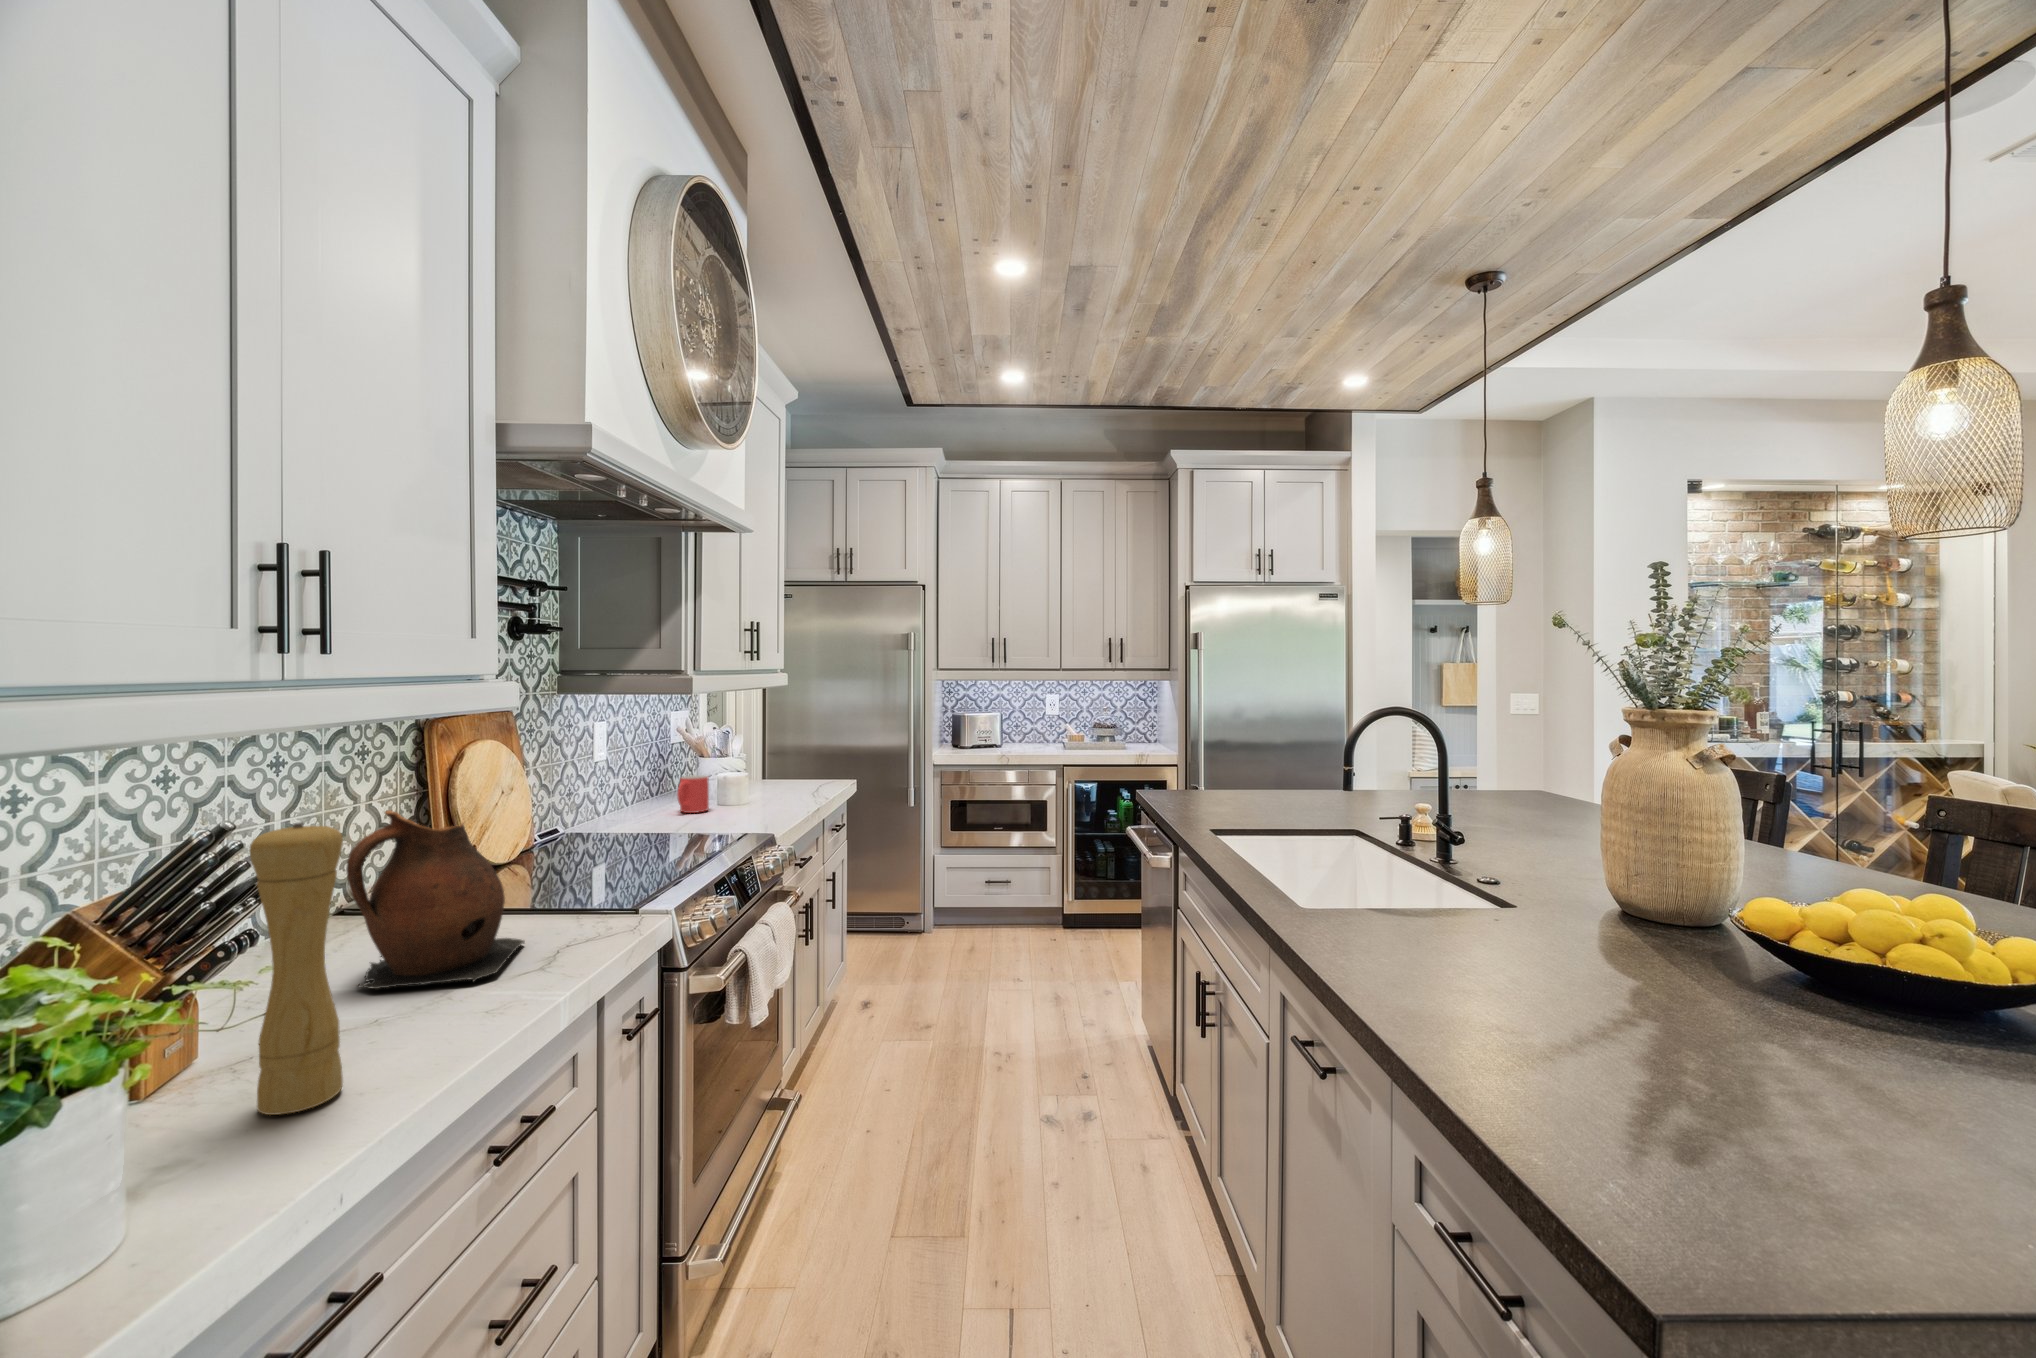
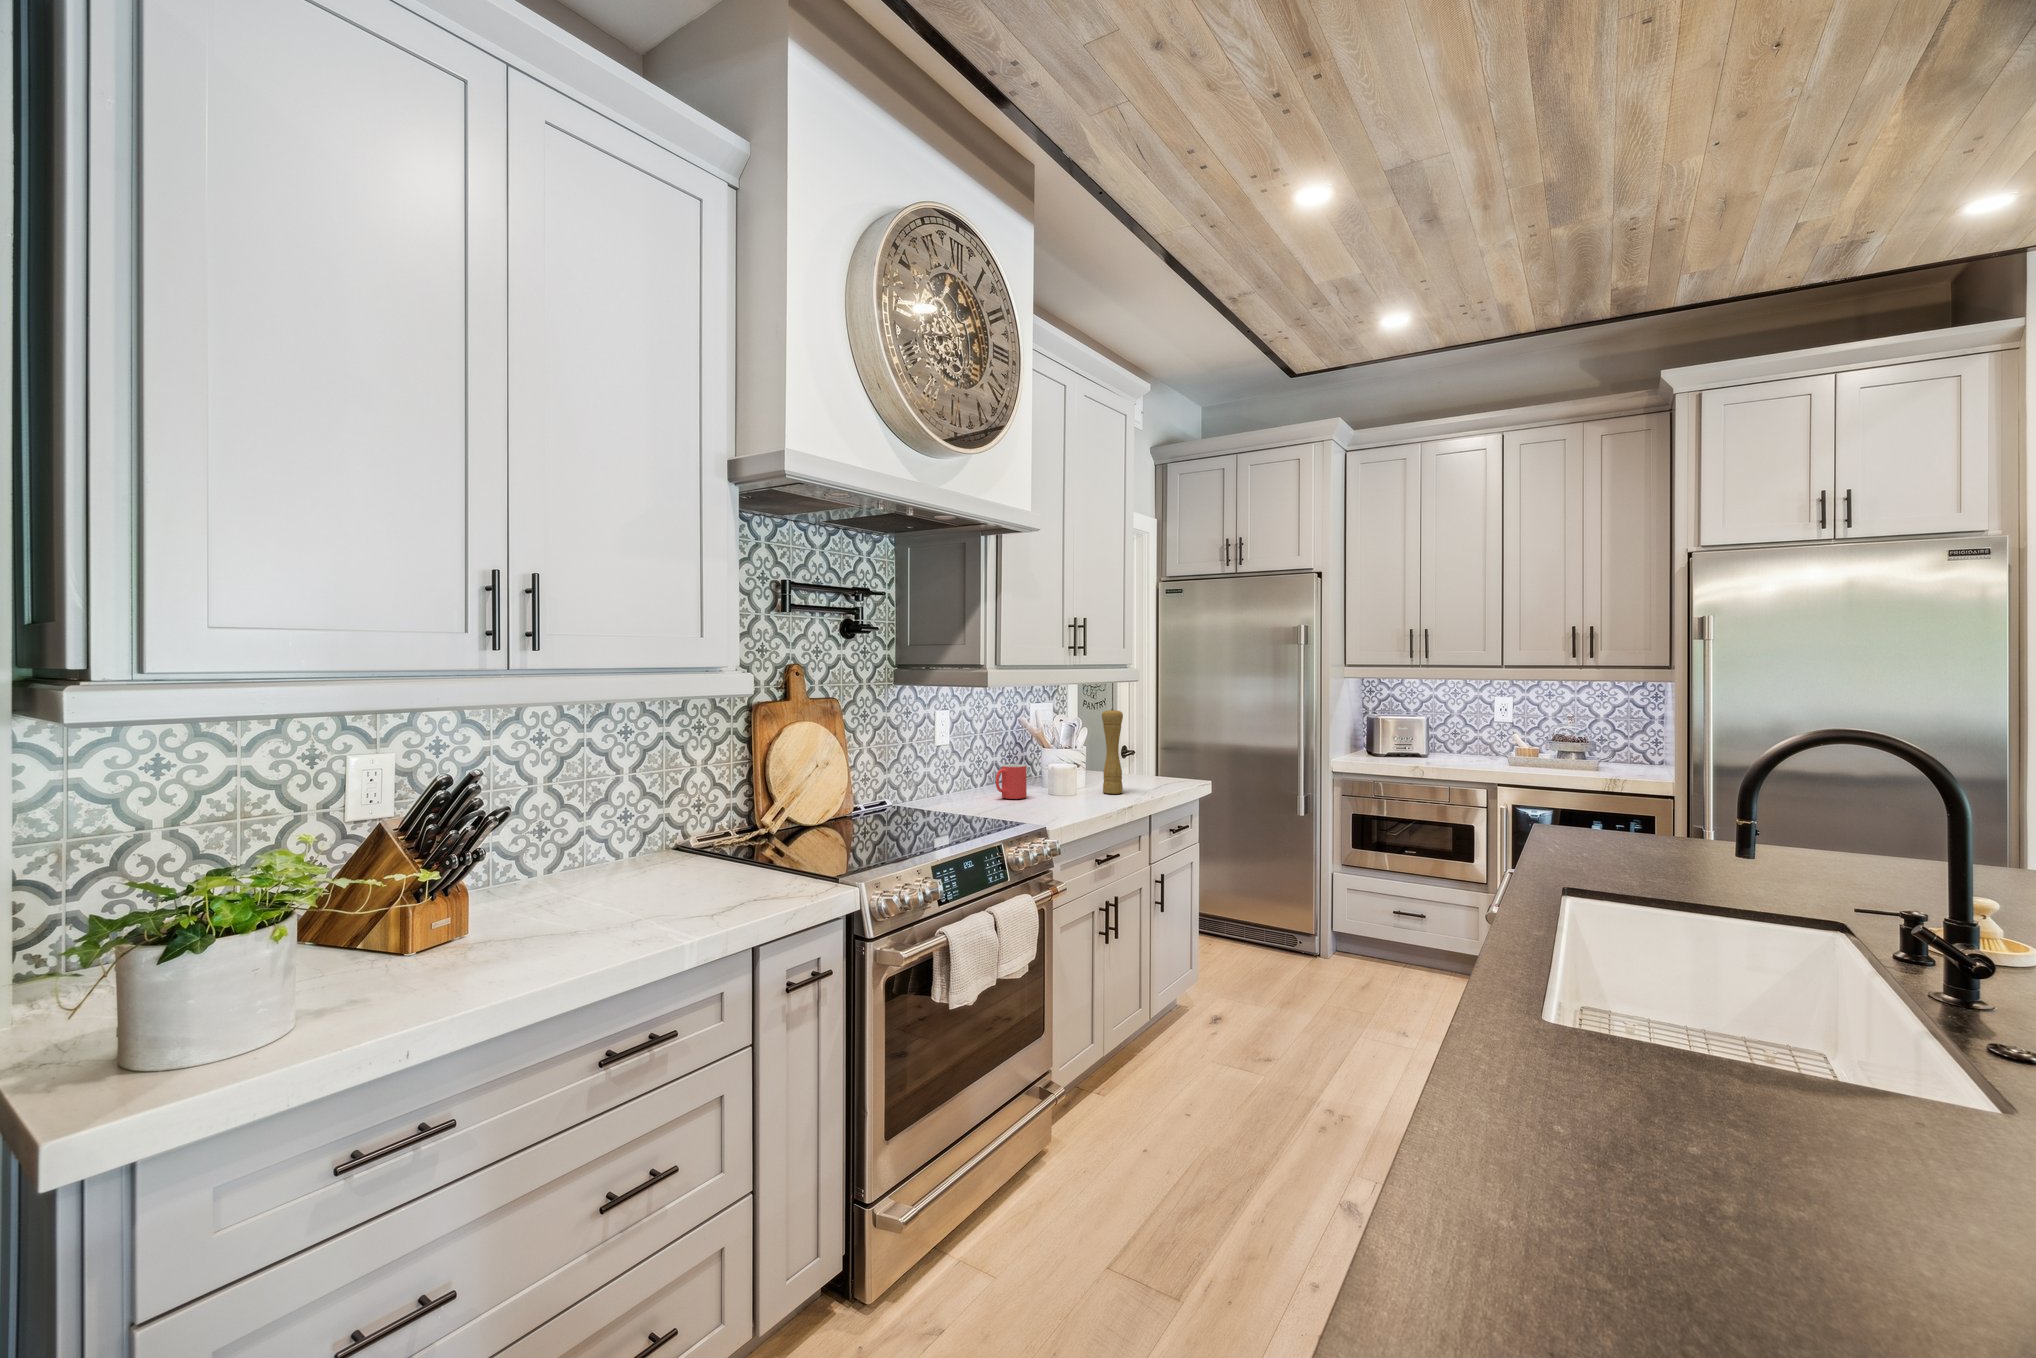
ceramic pitcher: present [346,810,525,989] -> none [595,769,729,911]
pepper mill: present [249,822,343,1115] -> present [1102,709,1123,794]

